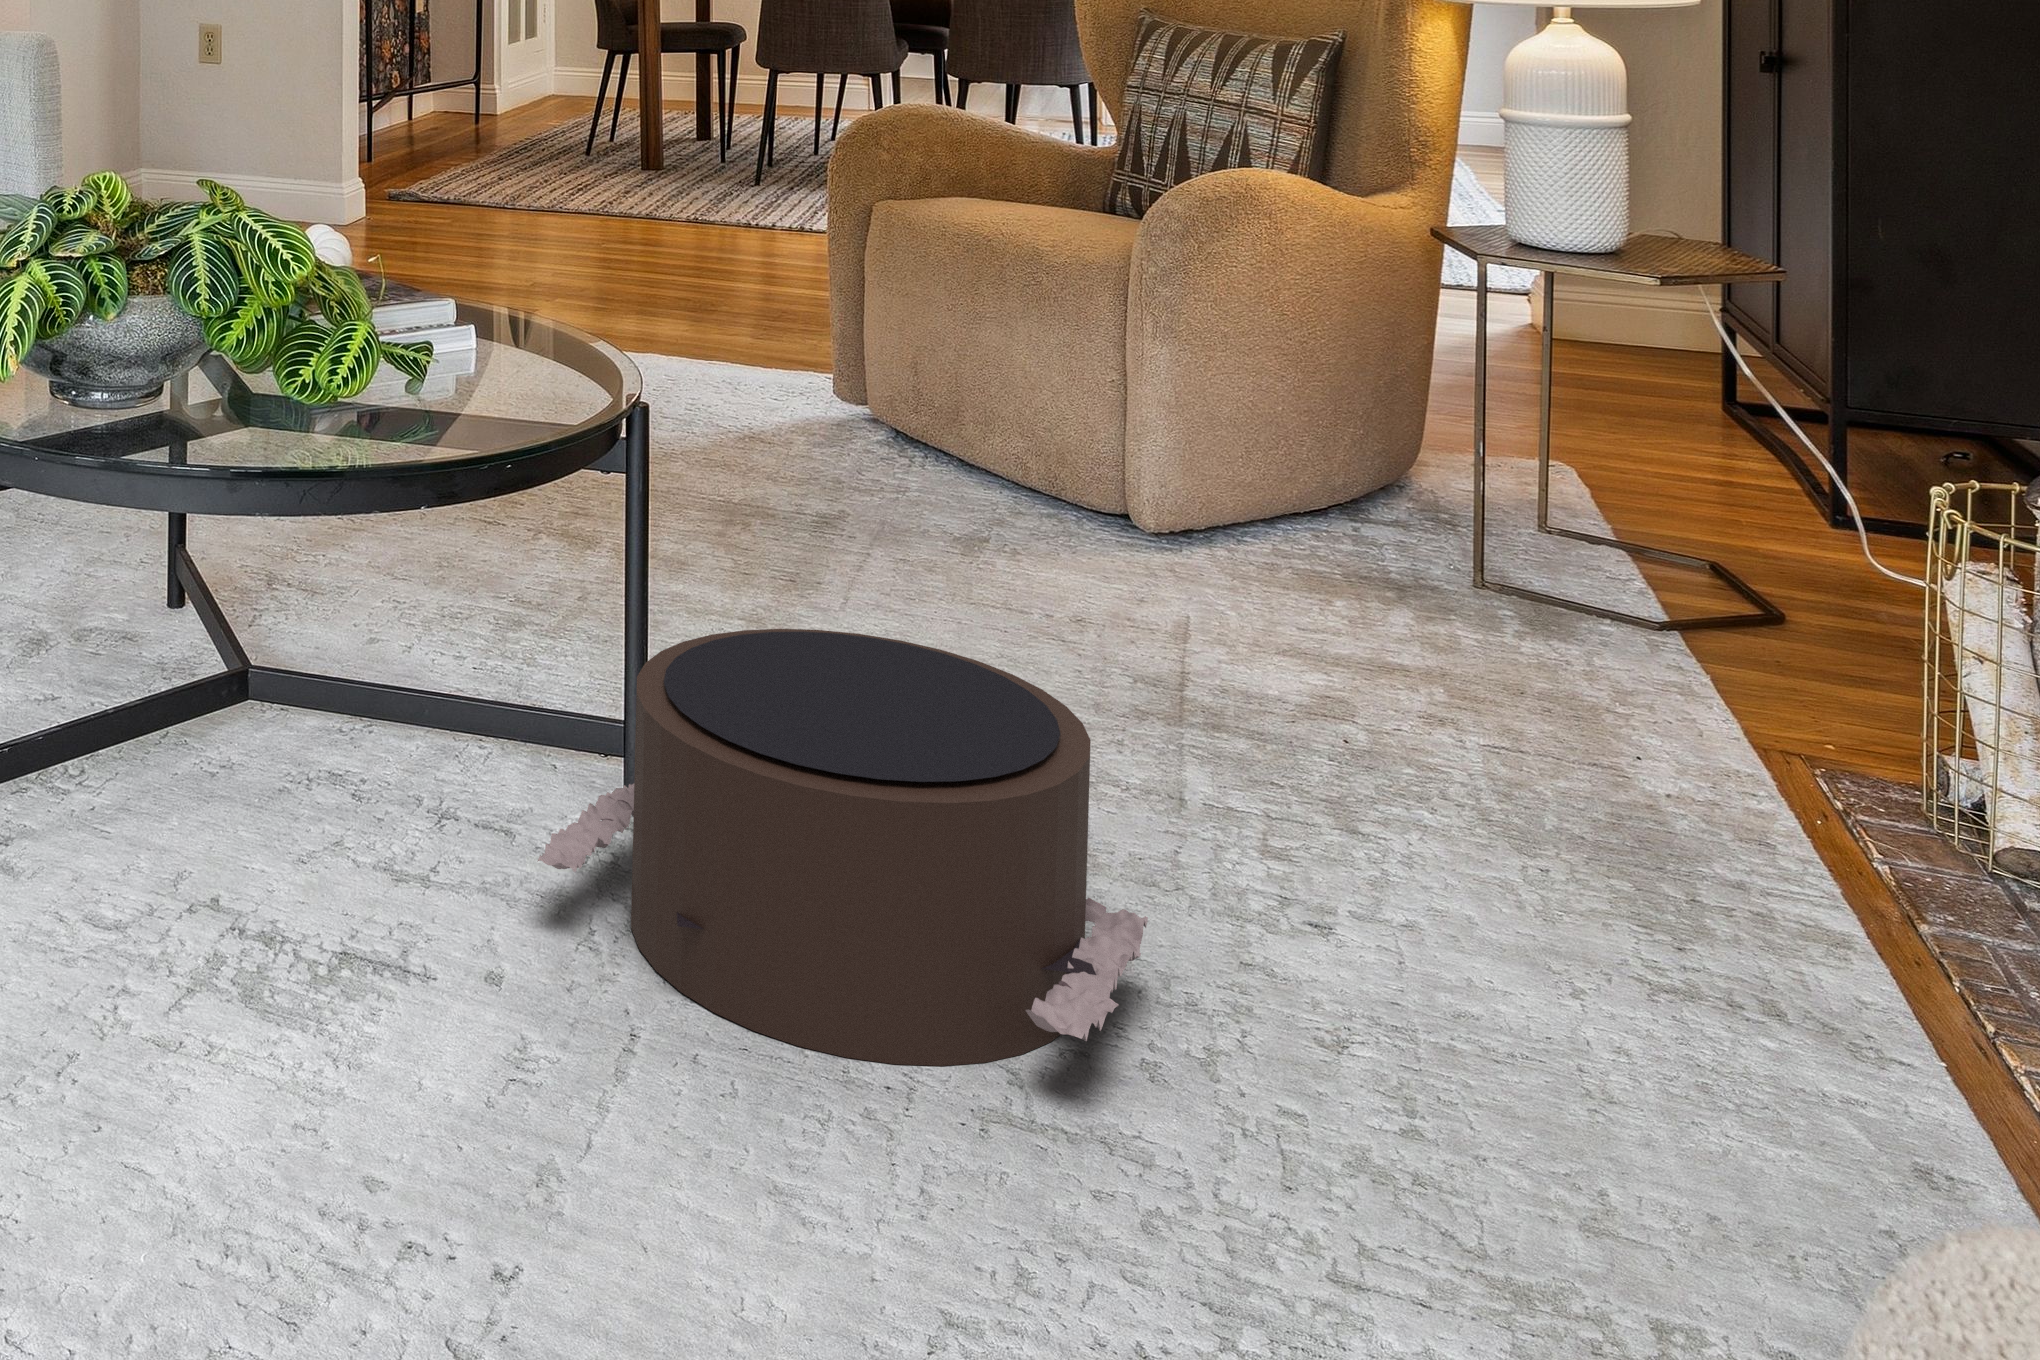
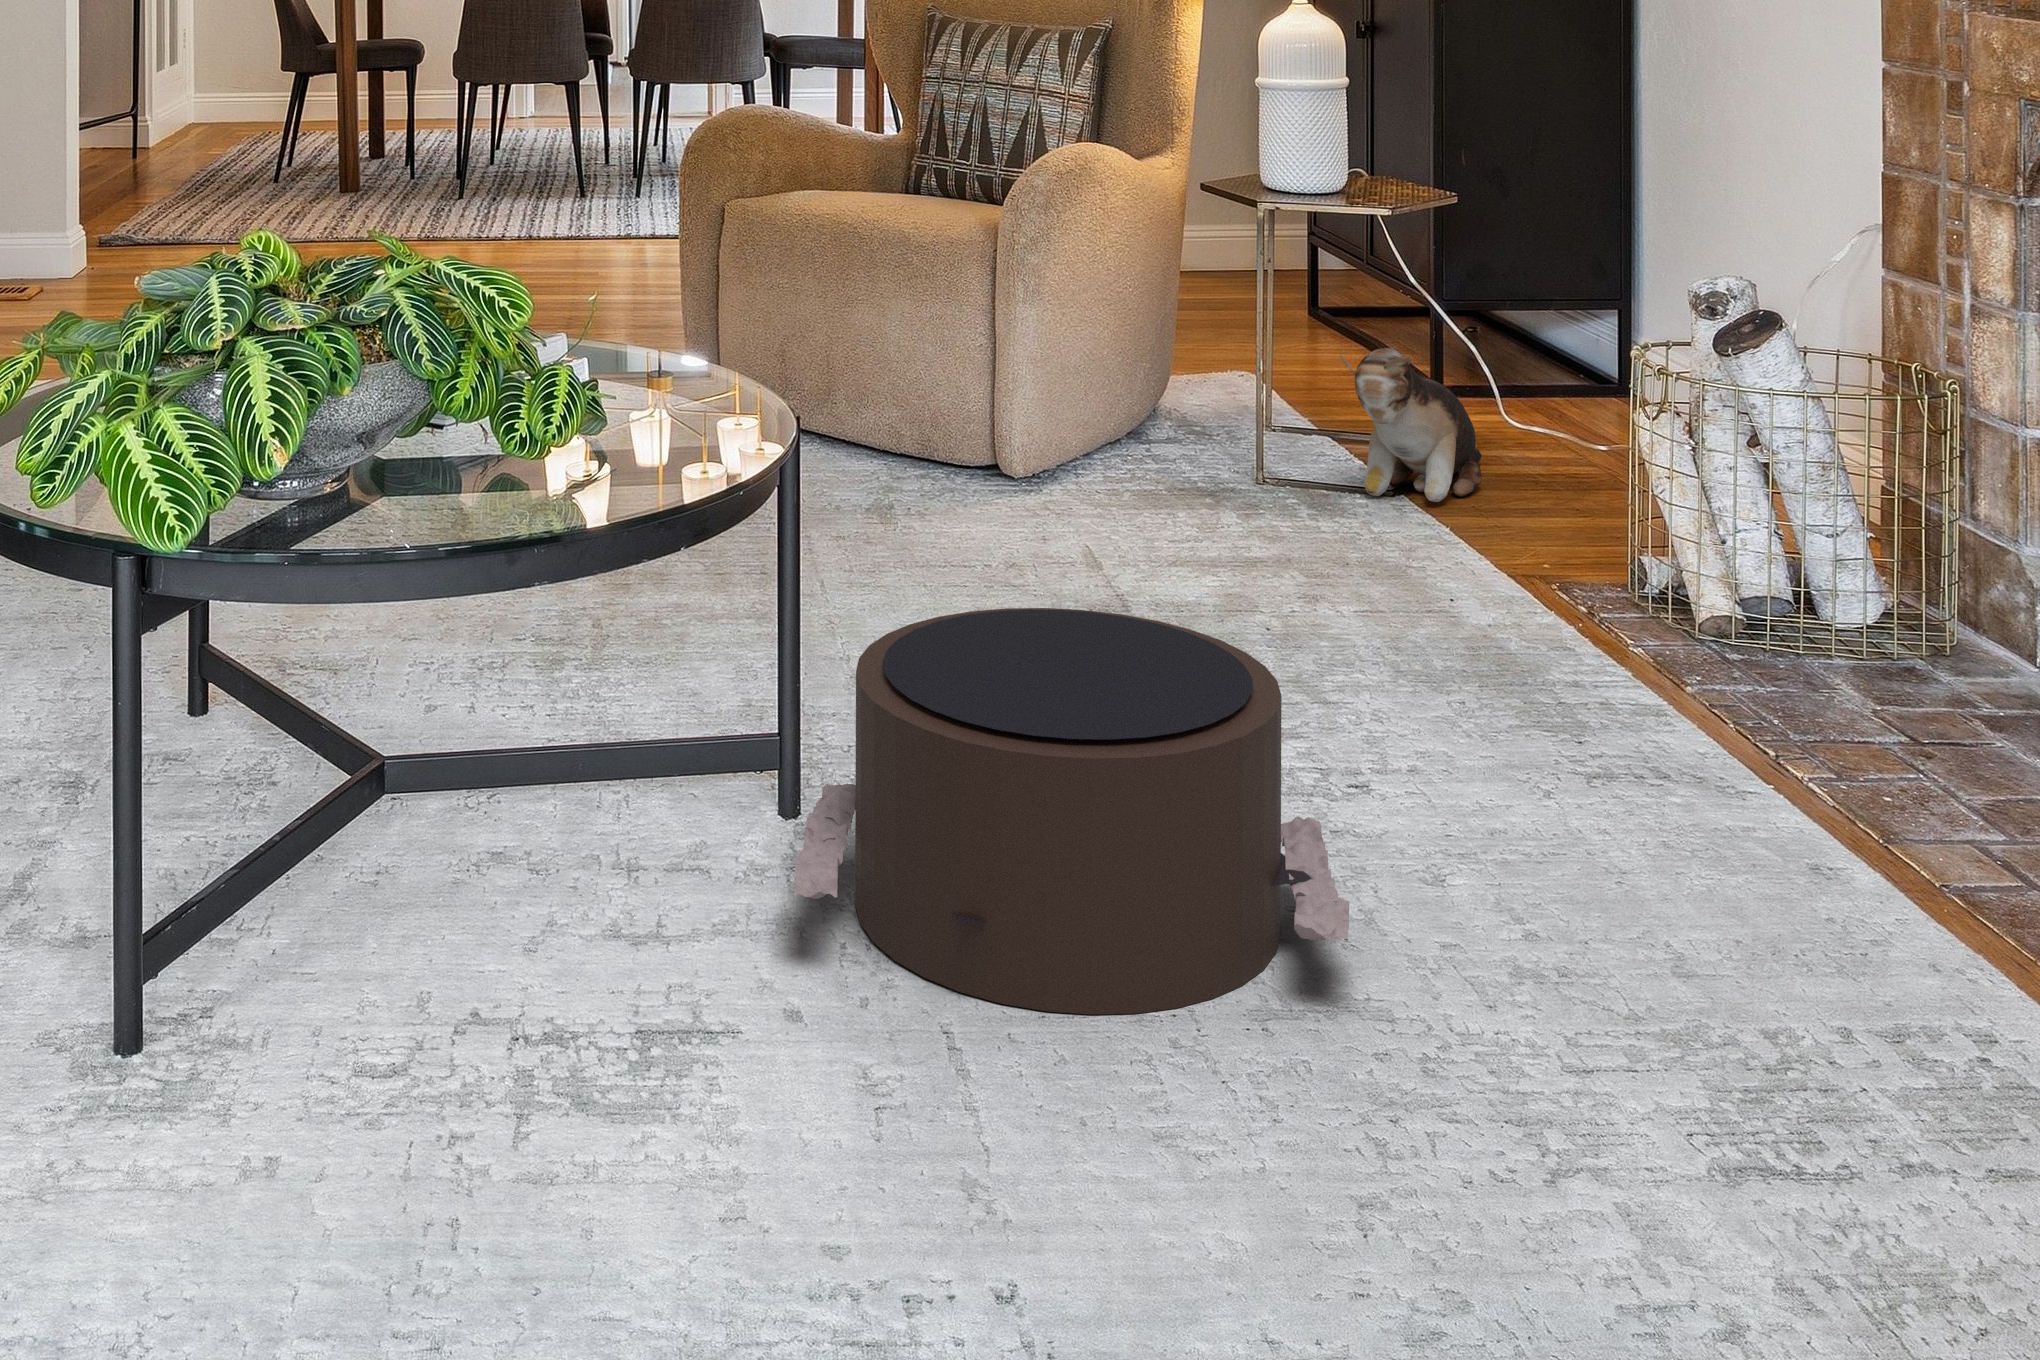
plush toy: none [1532,442,1771,631] -> present [1340,348,1482,502]

